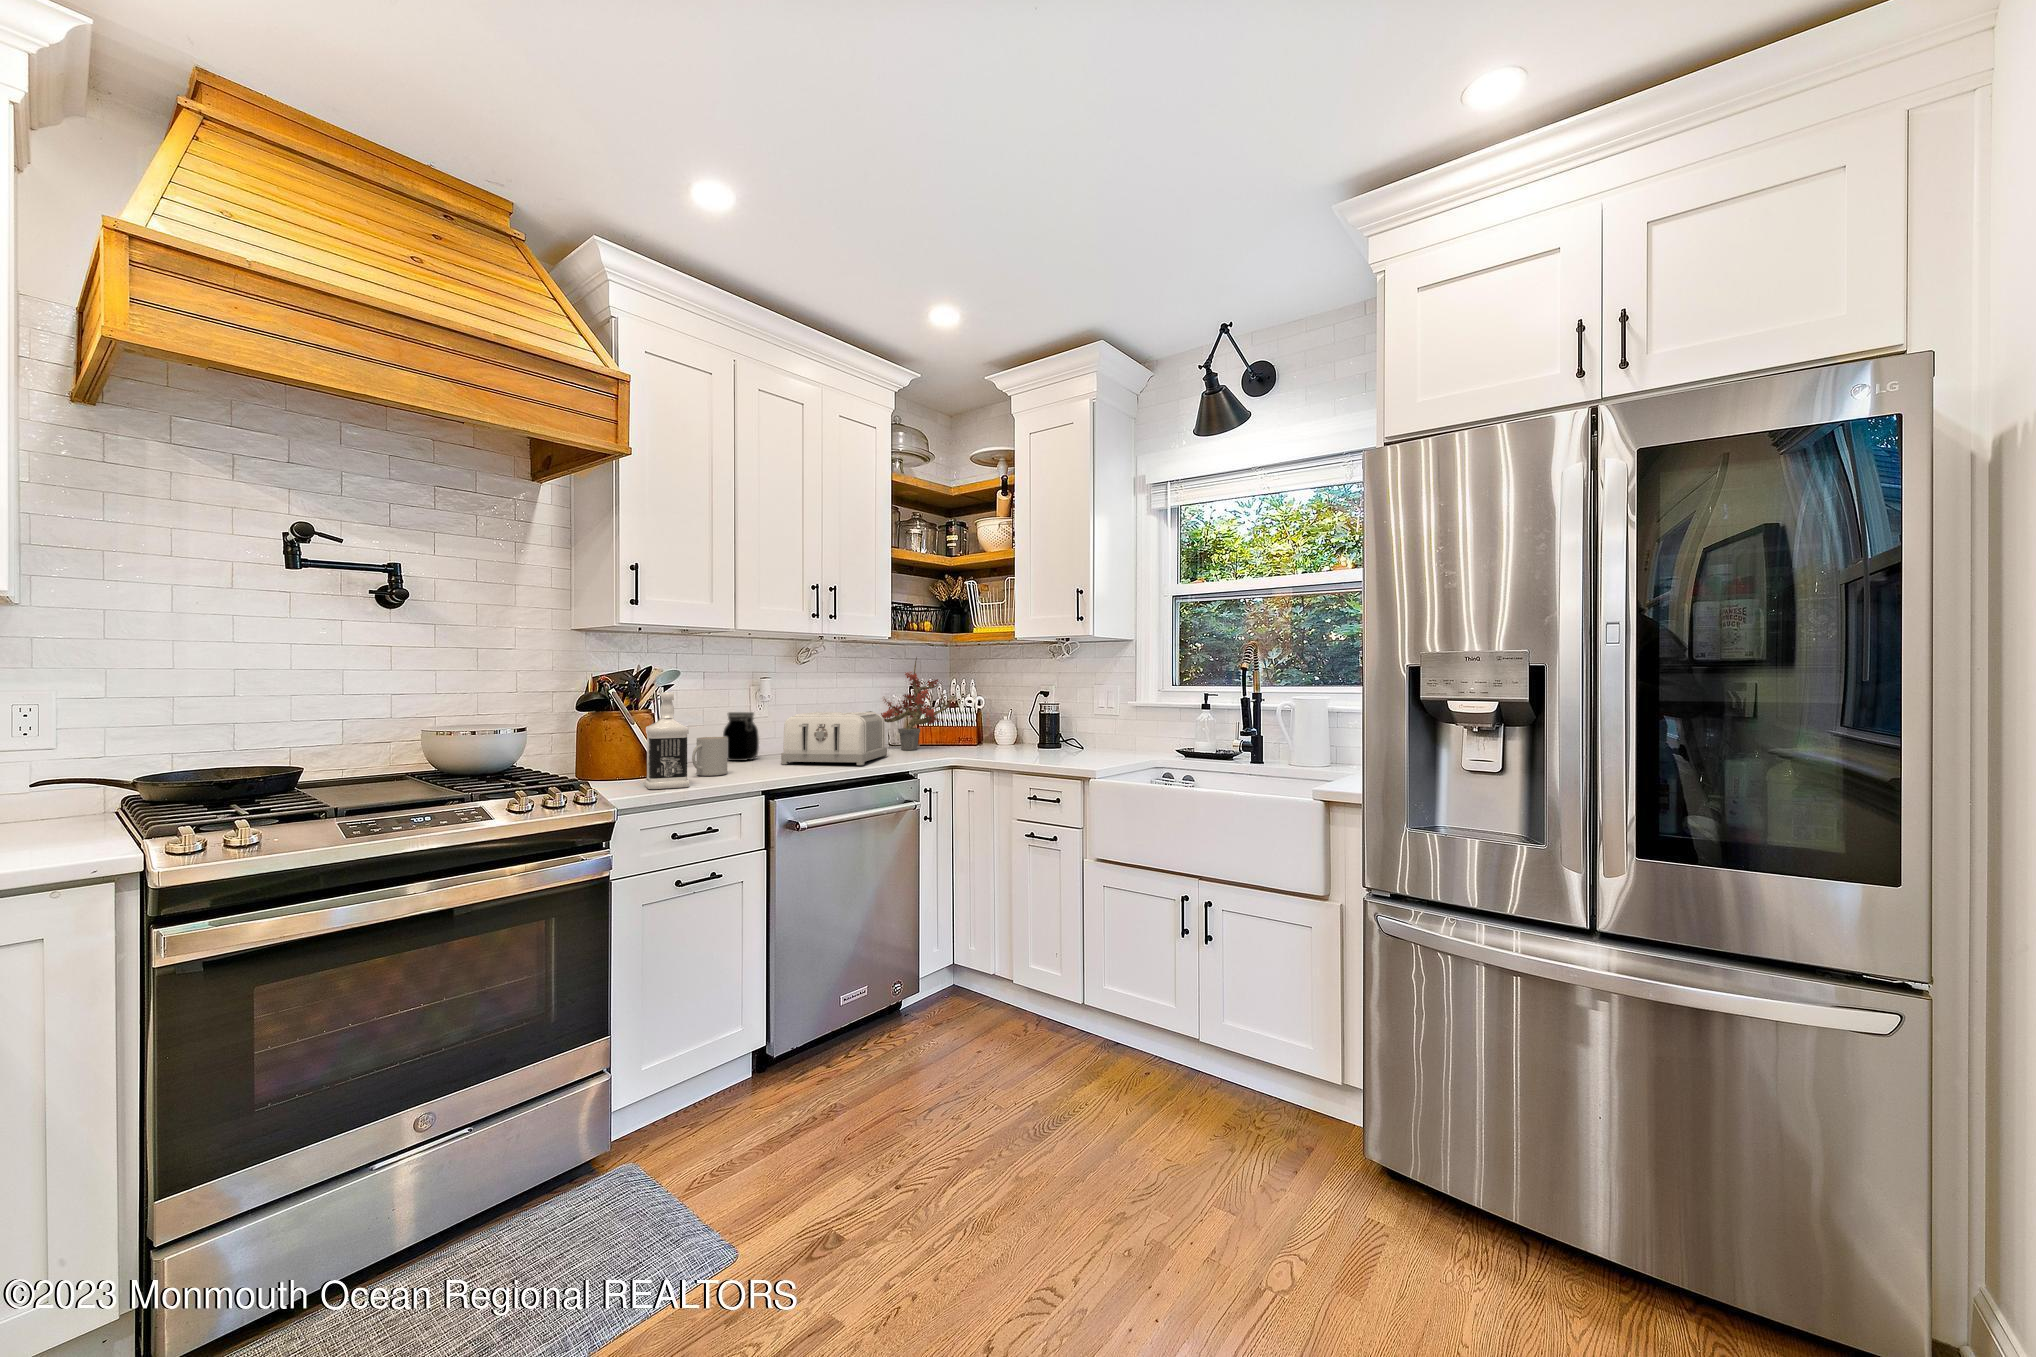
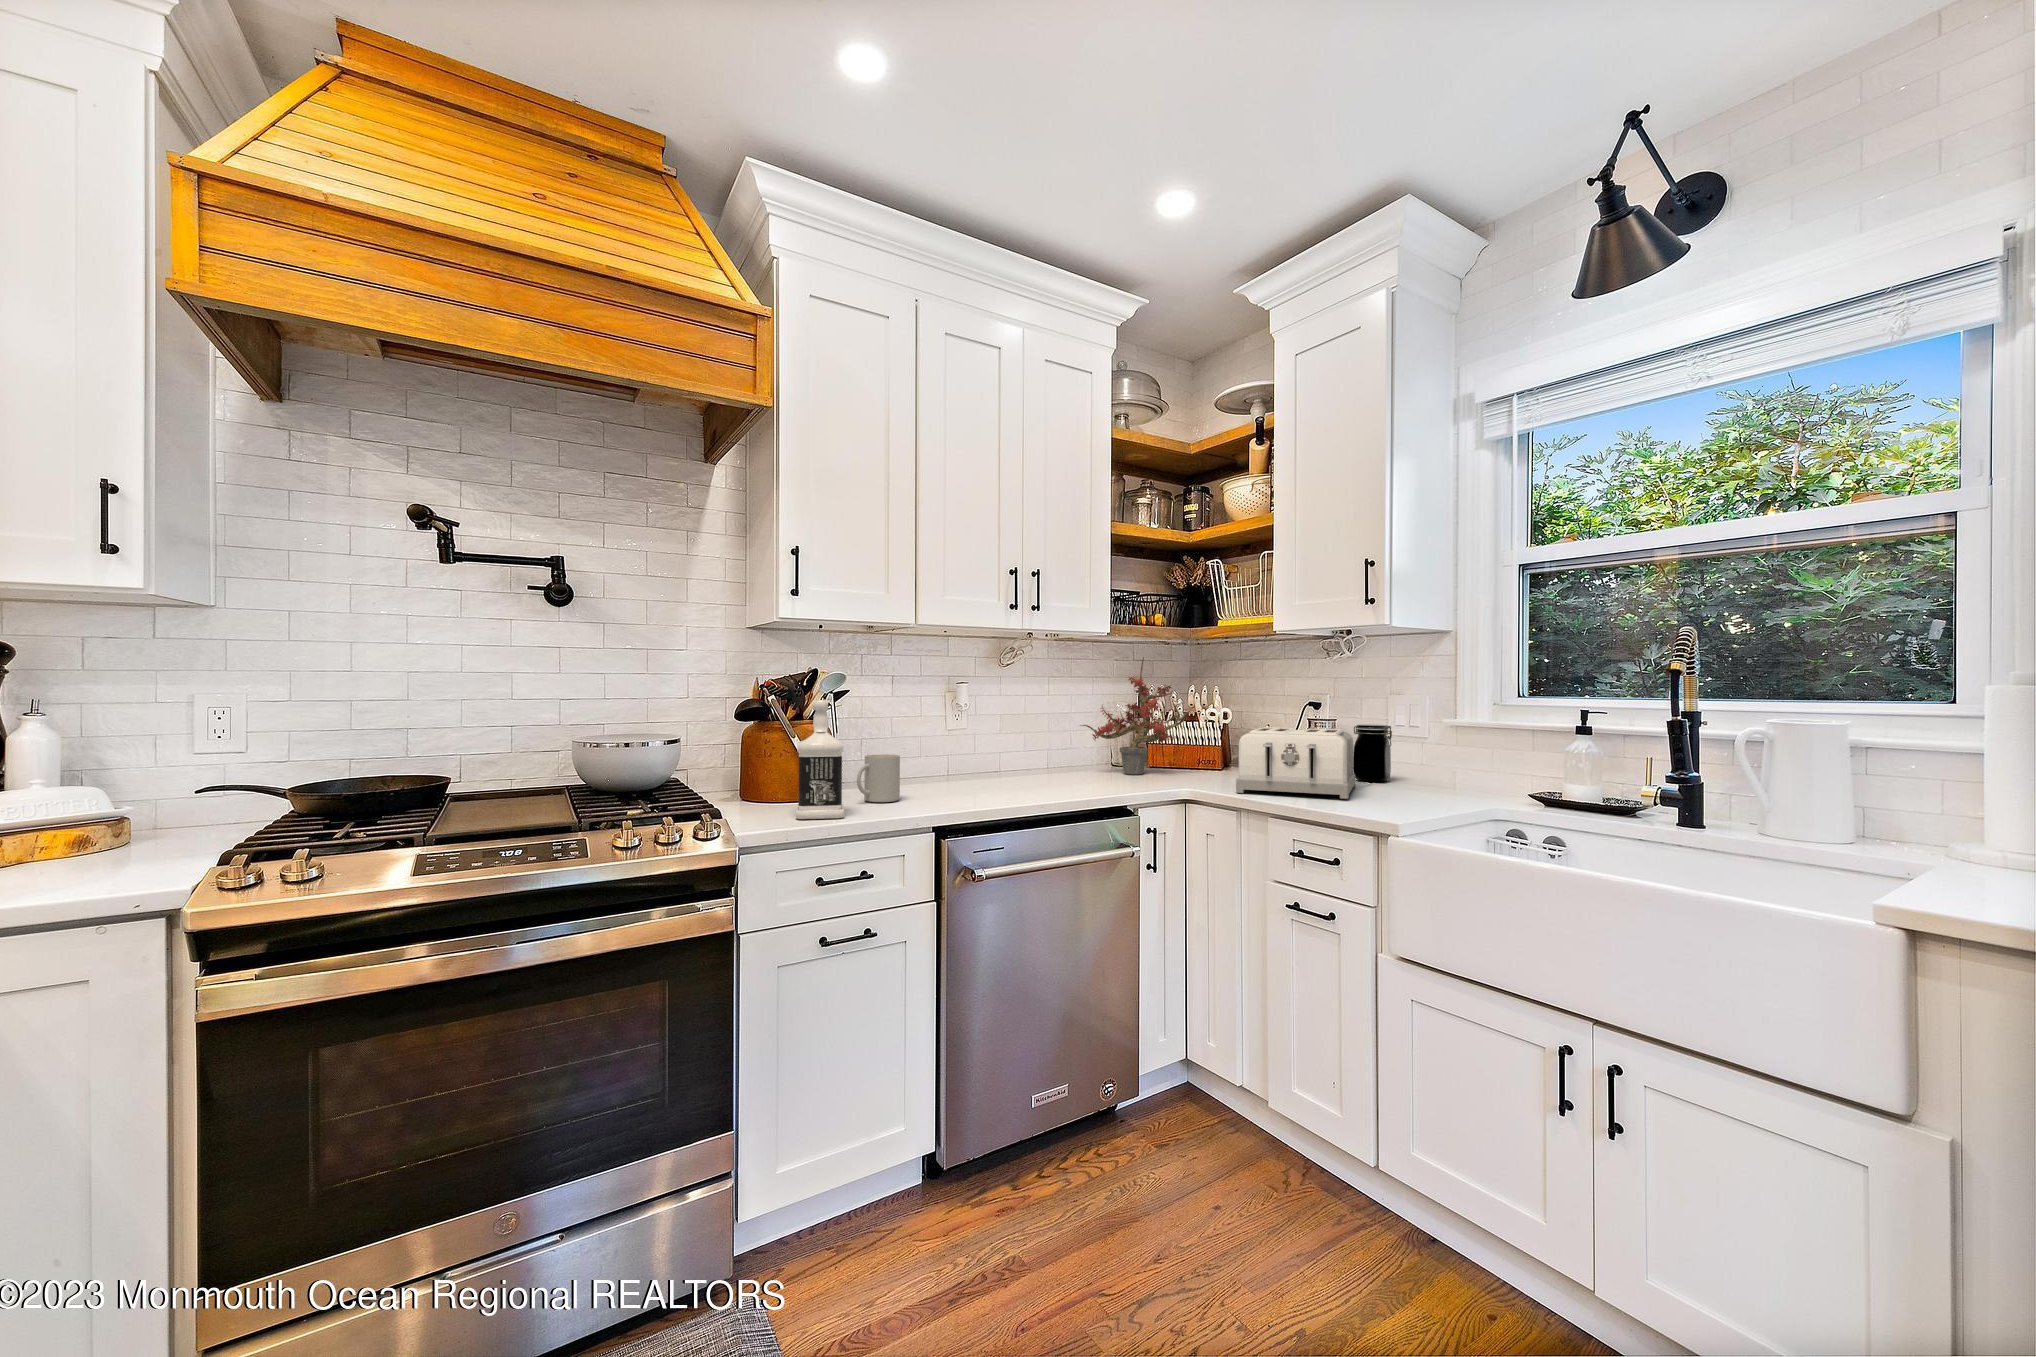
jar: present [723,712,759,761] -> present [1353,724,1392,782]
toaster: present [781,712,887,765] -> present [1236,727,1355,799]

